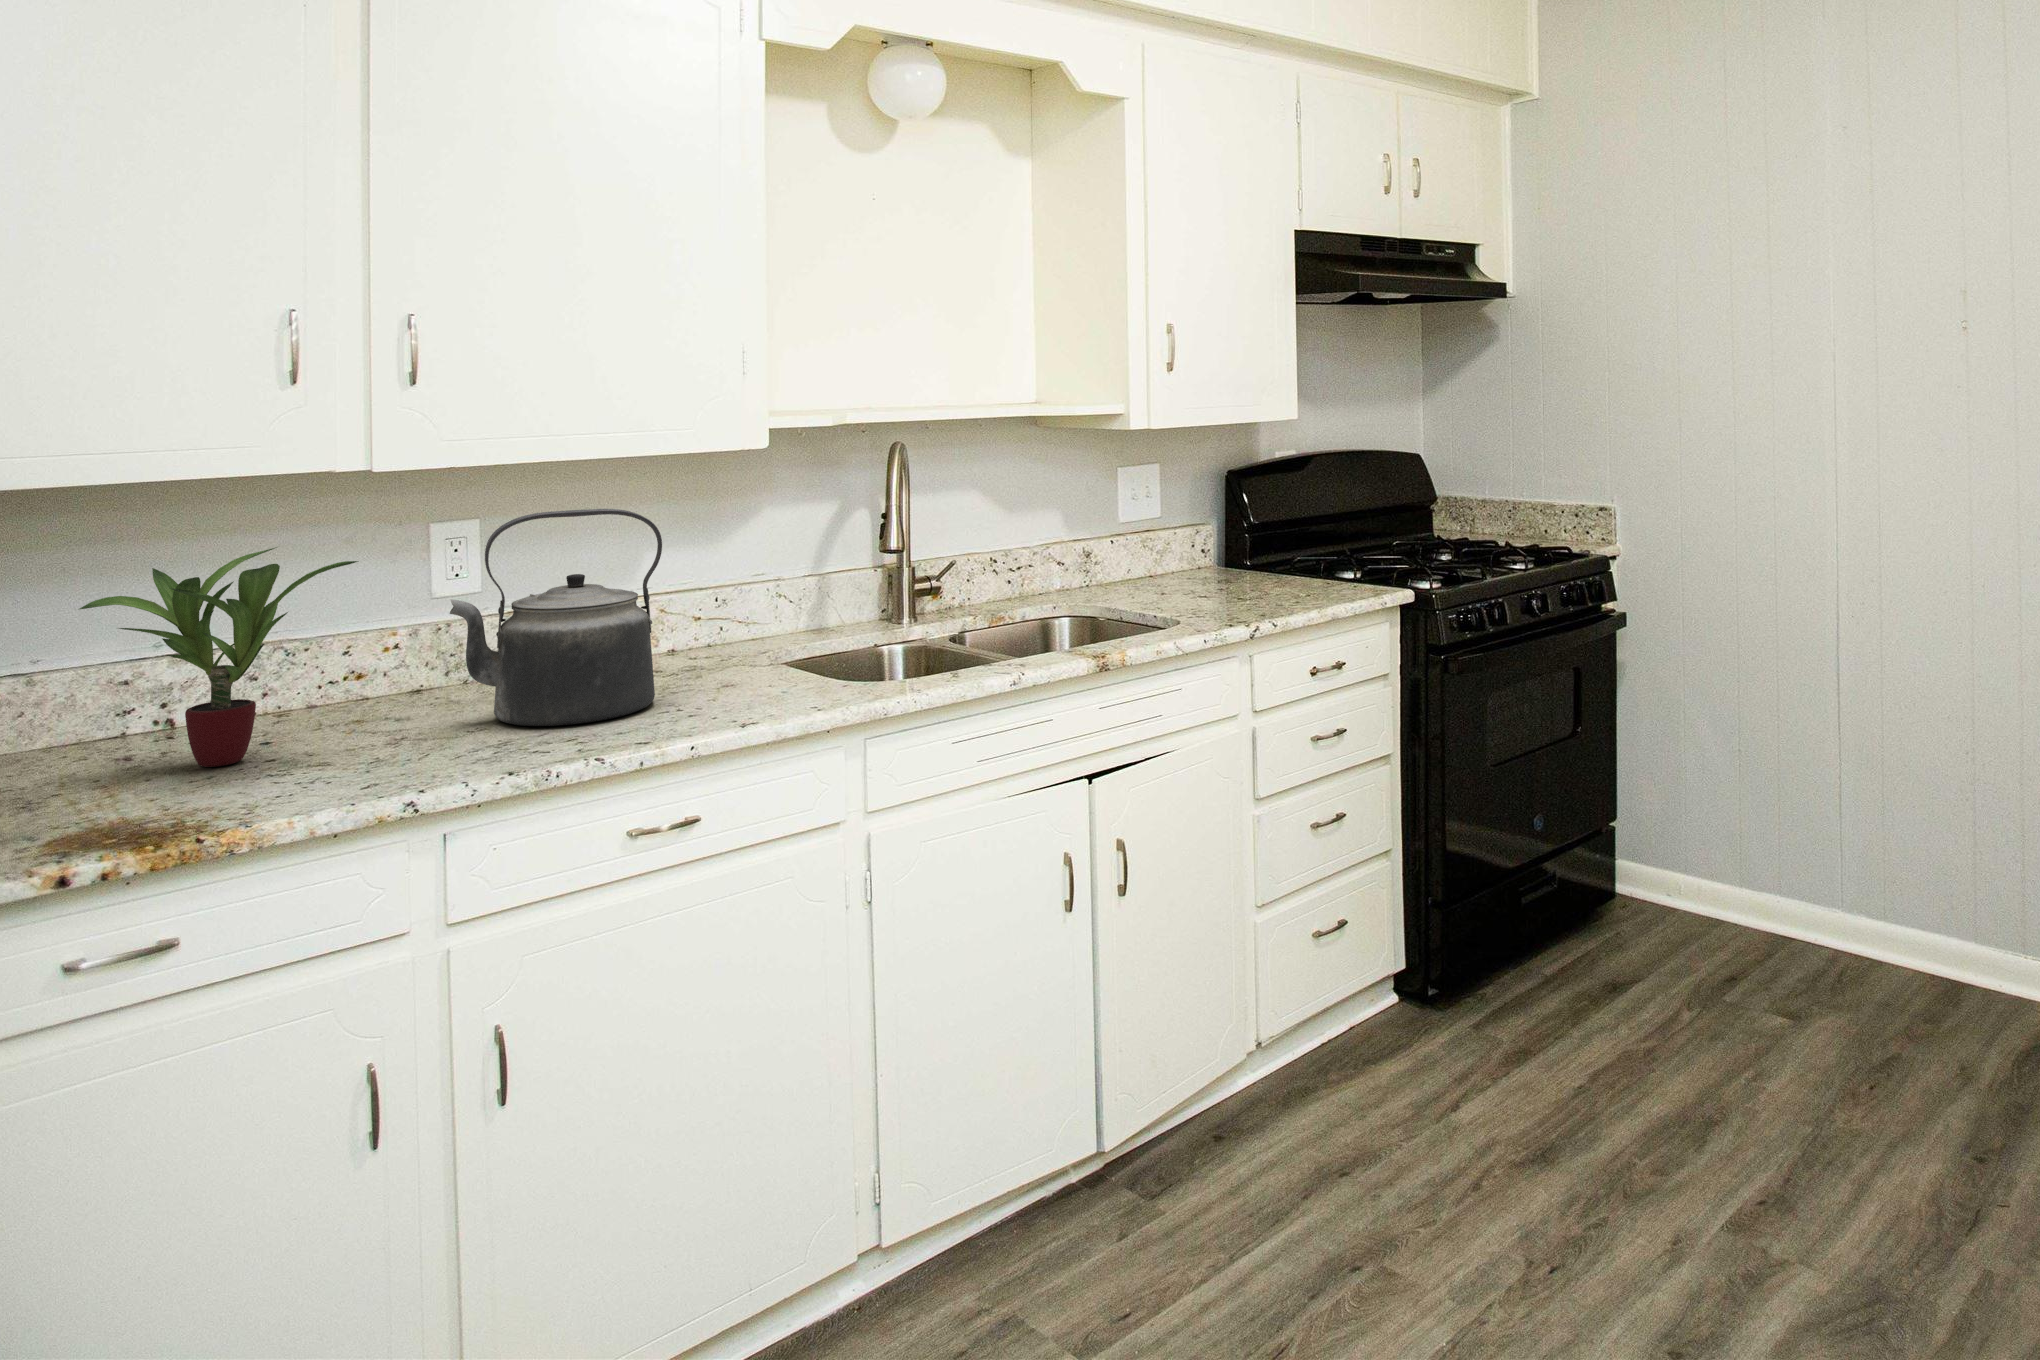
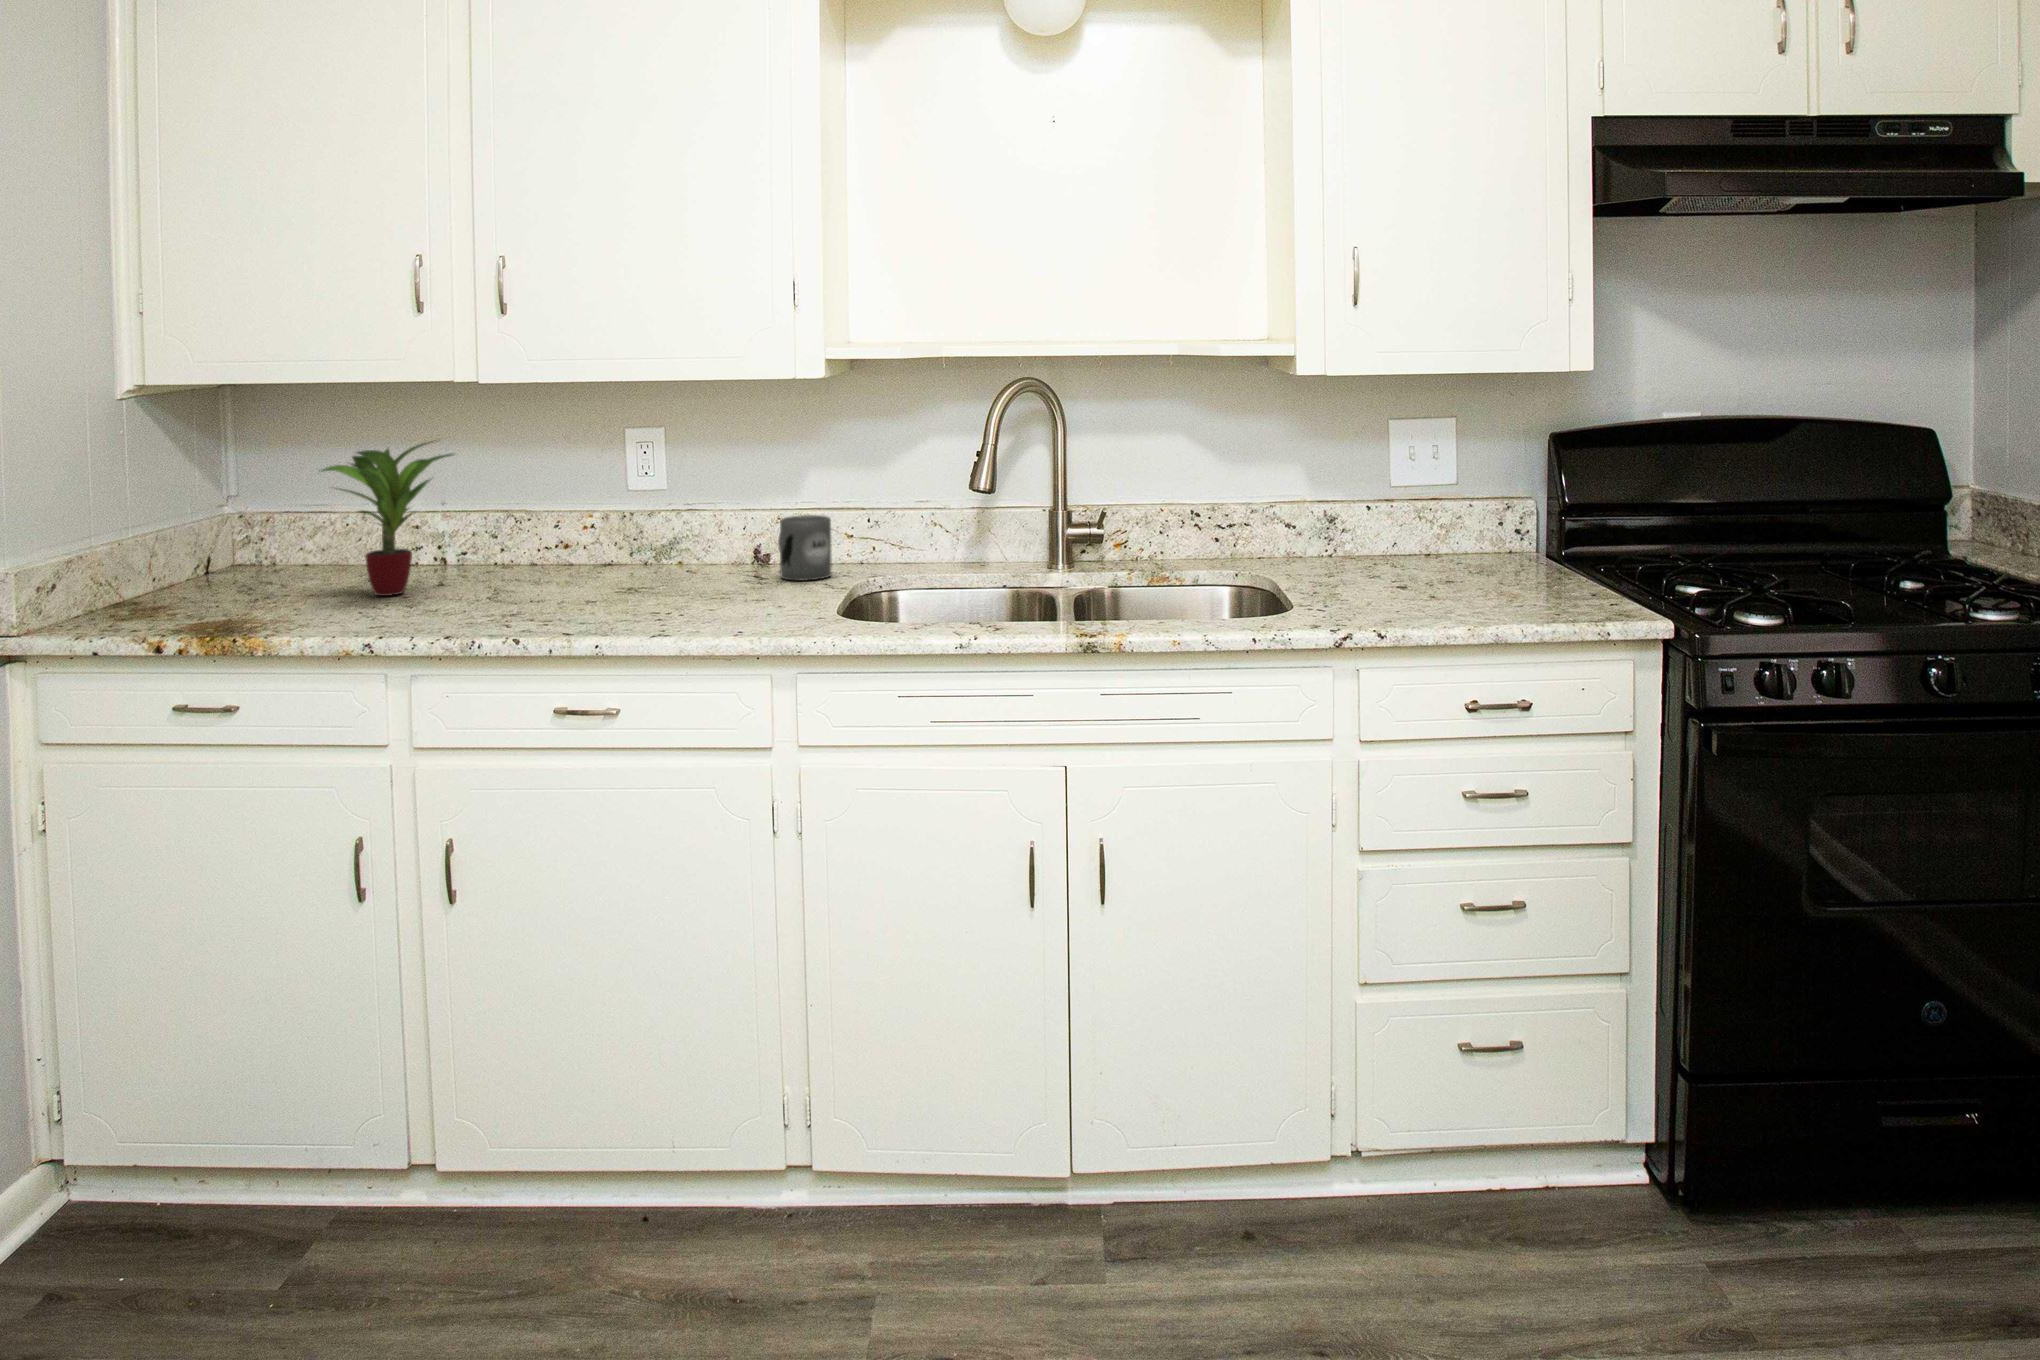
kettle: present [450,509,662,726] -> none [535,426,685,608]
mug: none [652,596,736,668] -> present [778,515,832,581]

